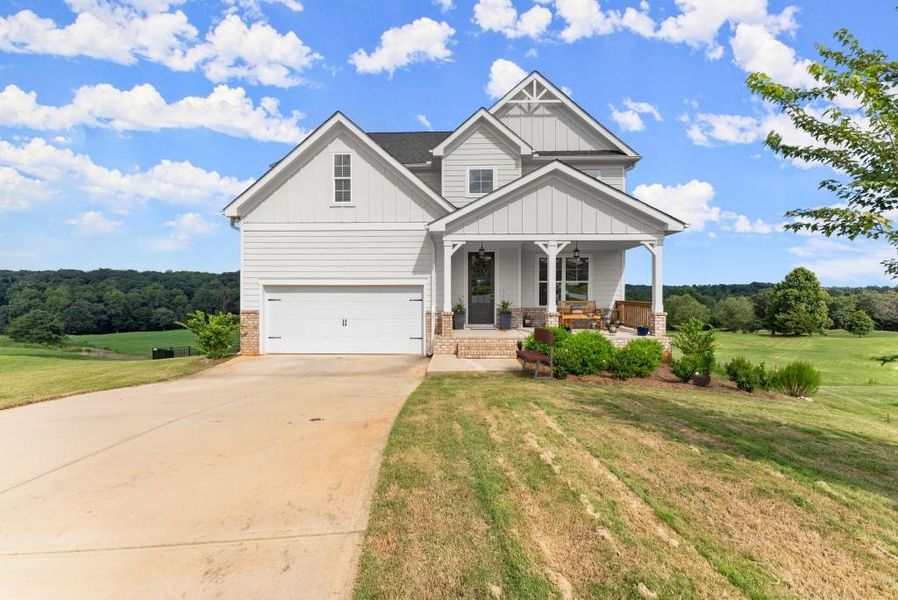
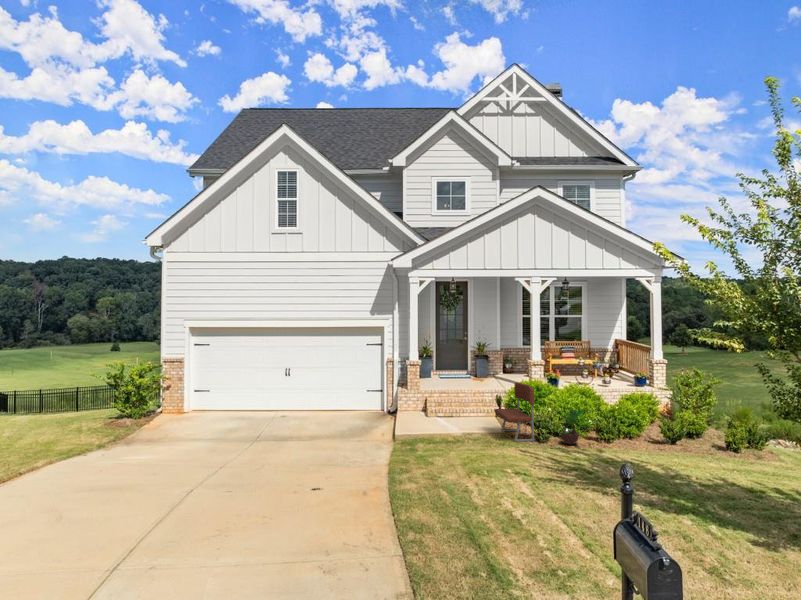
potted tree: present [691,355,716,386] -> present [561,409,581,444]

